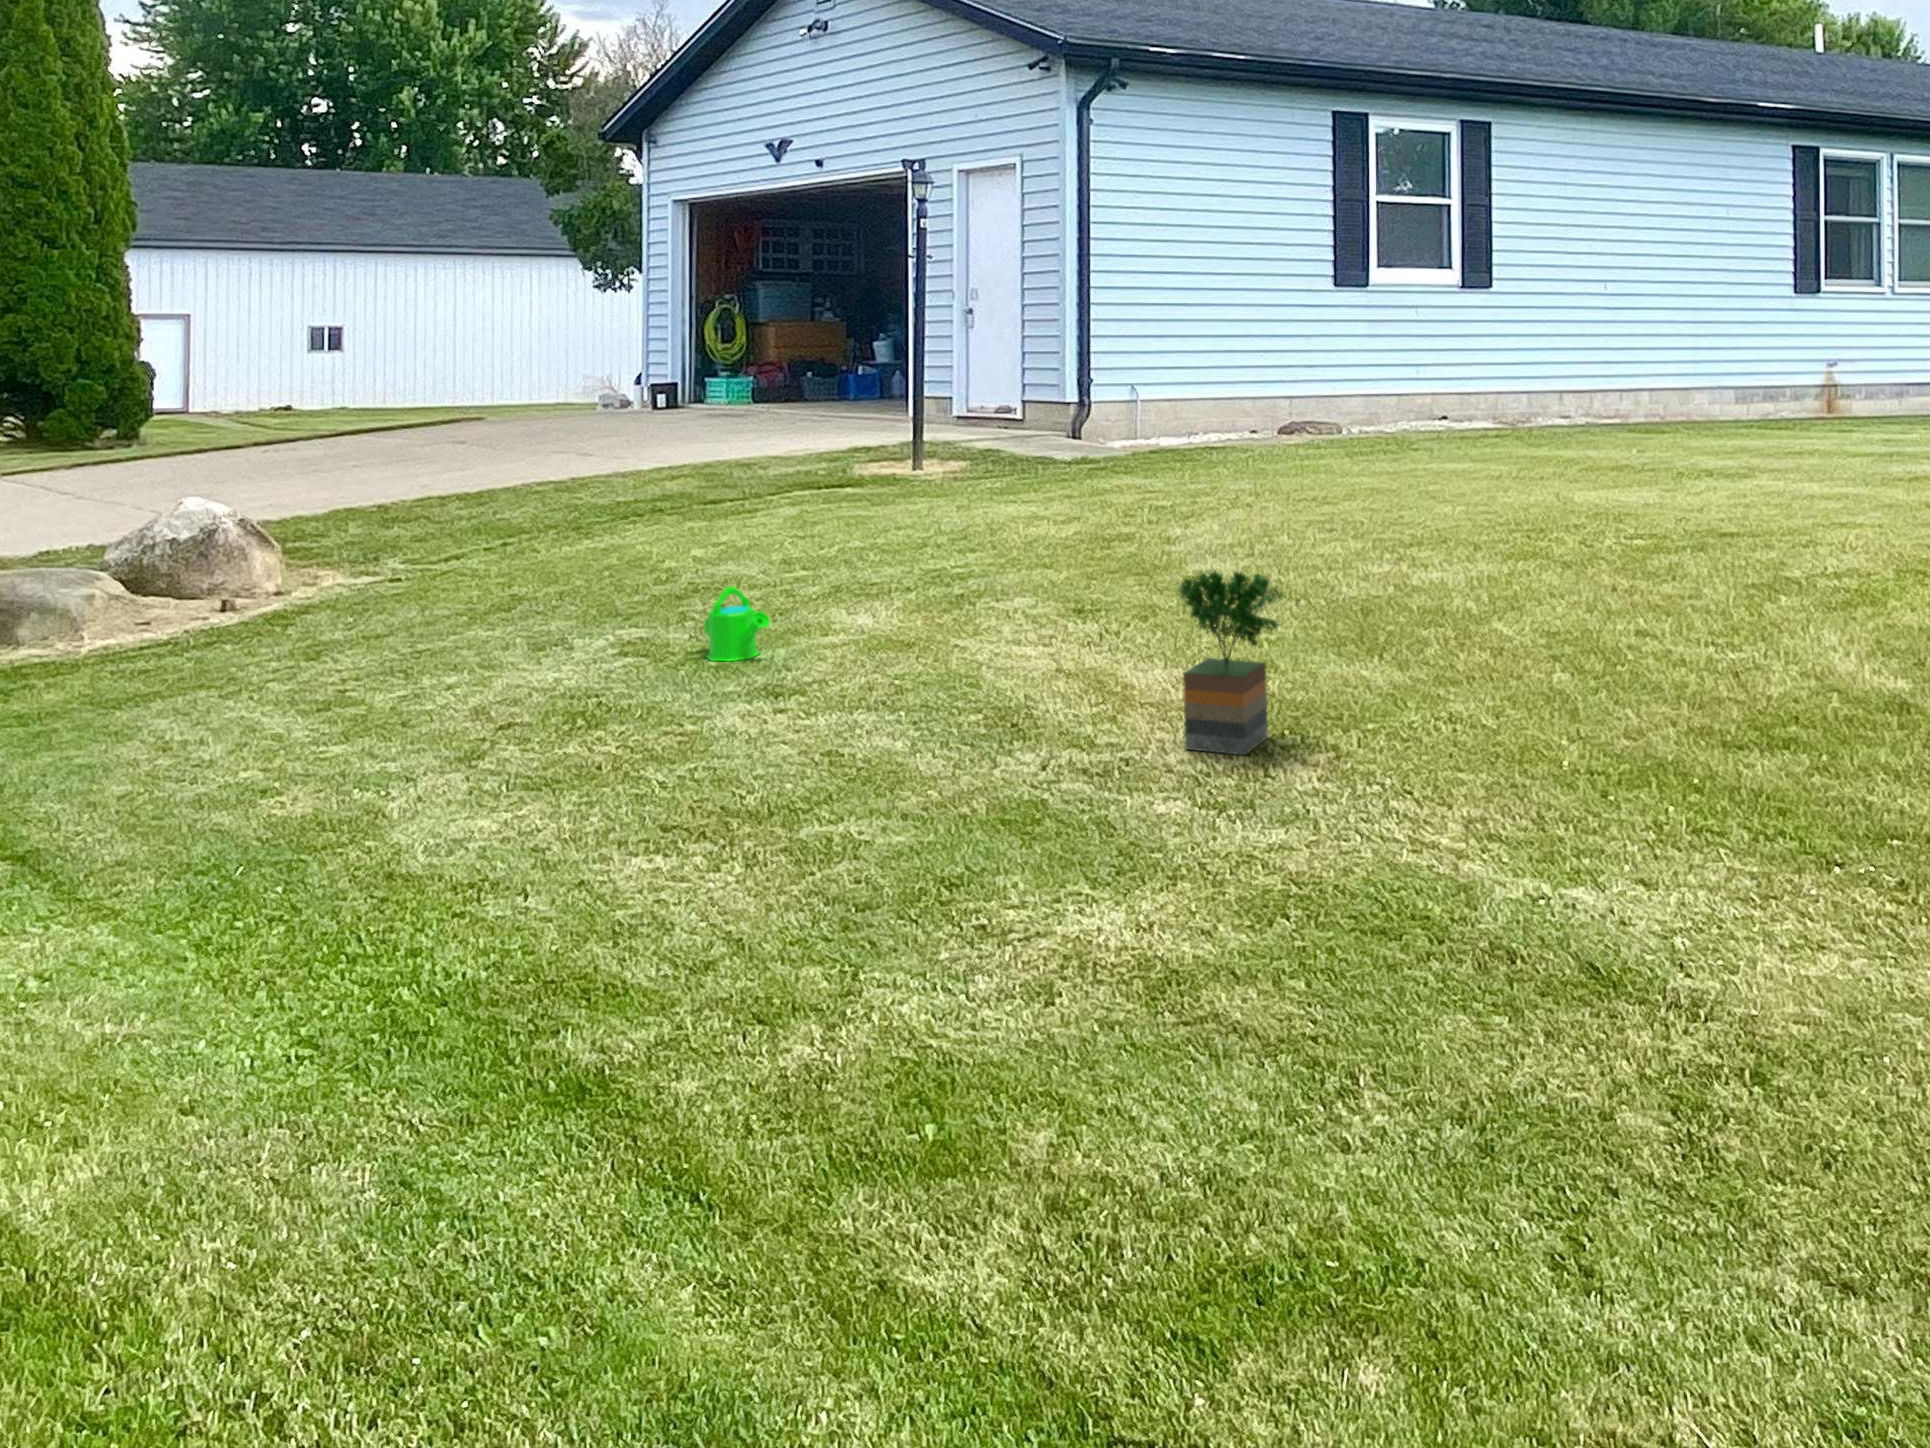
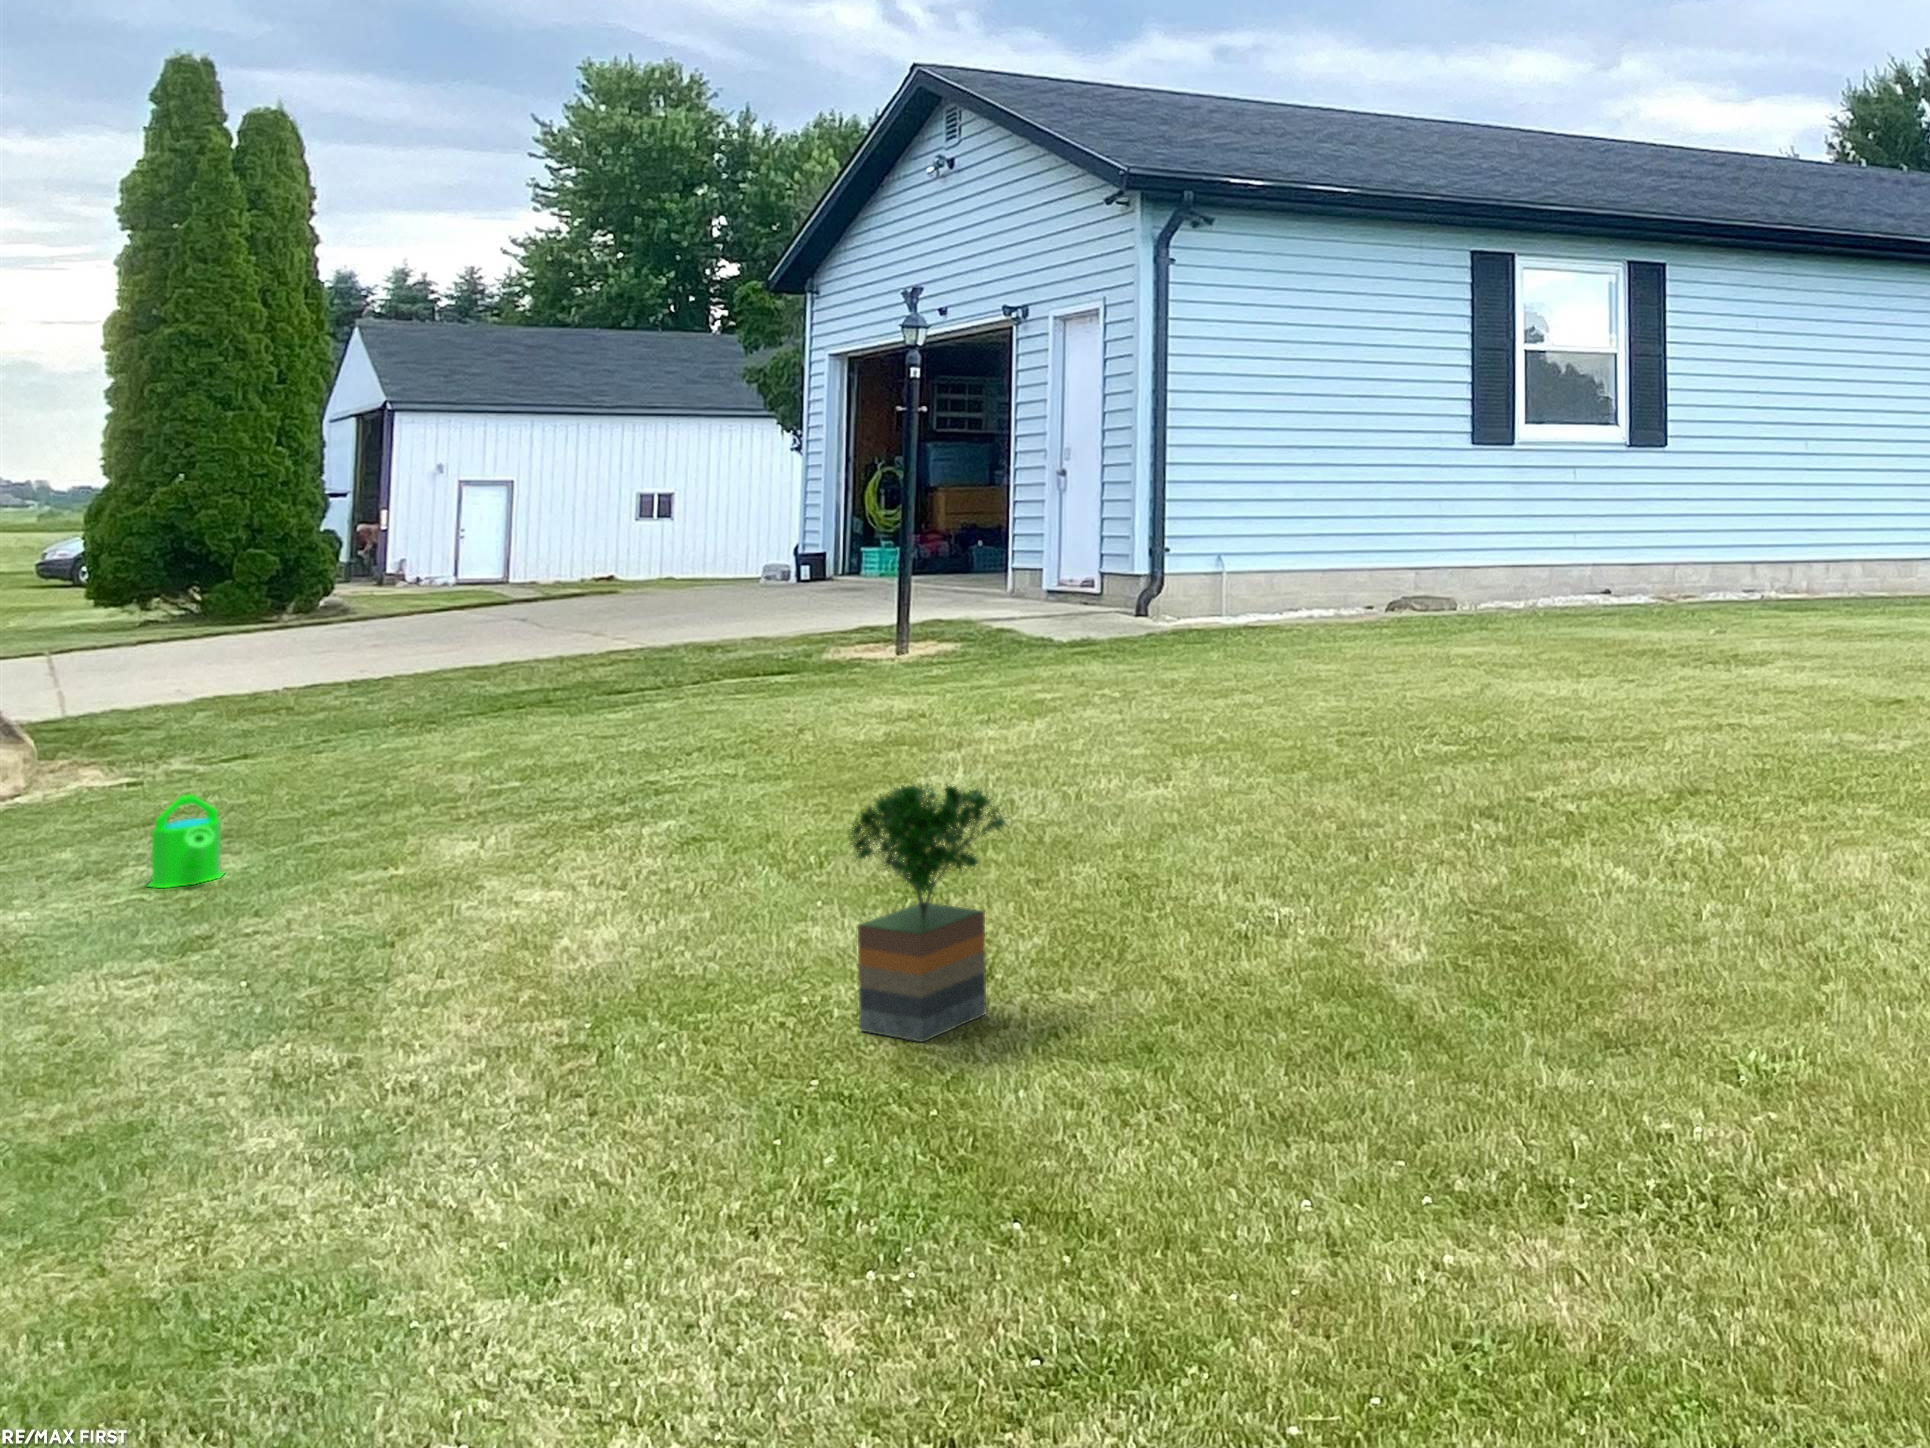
potted tree: present [1177,571,1284,755] -> present [850,785,1009,1042]

